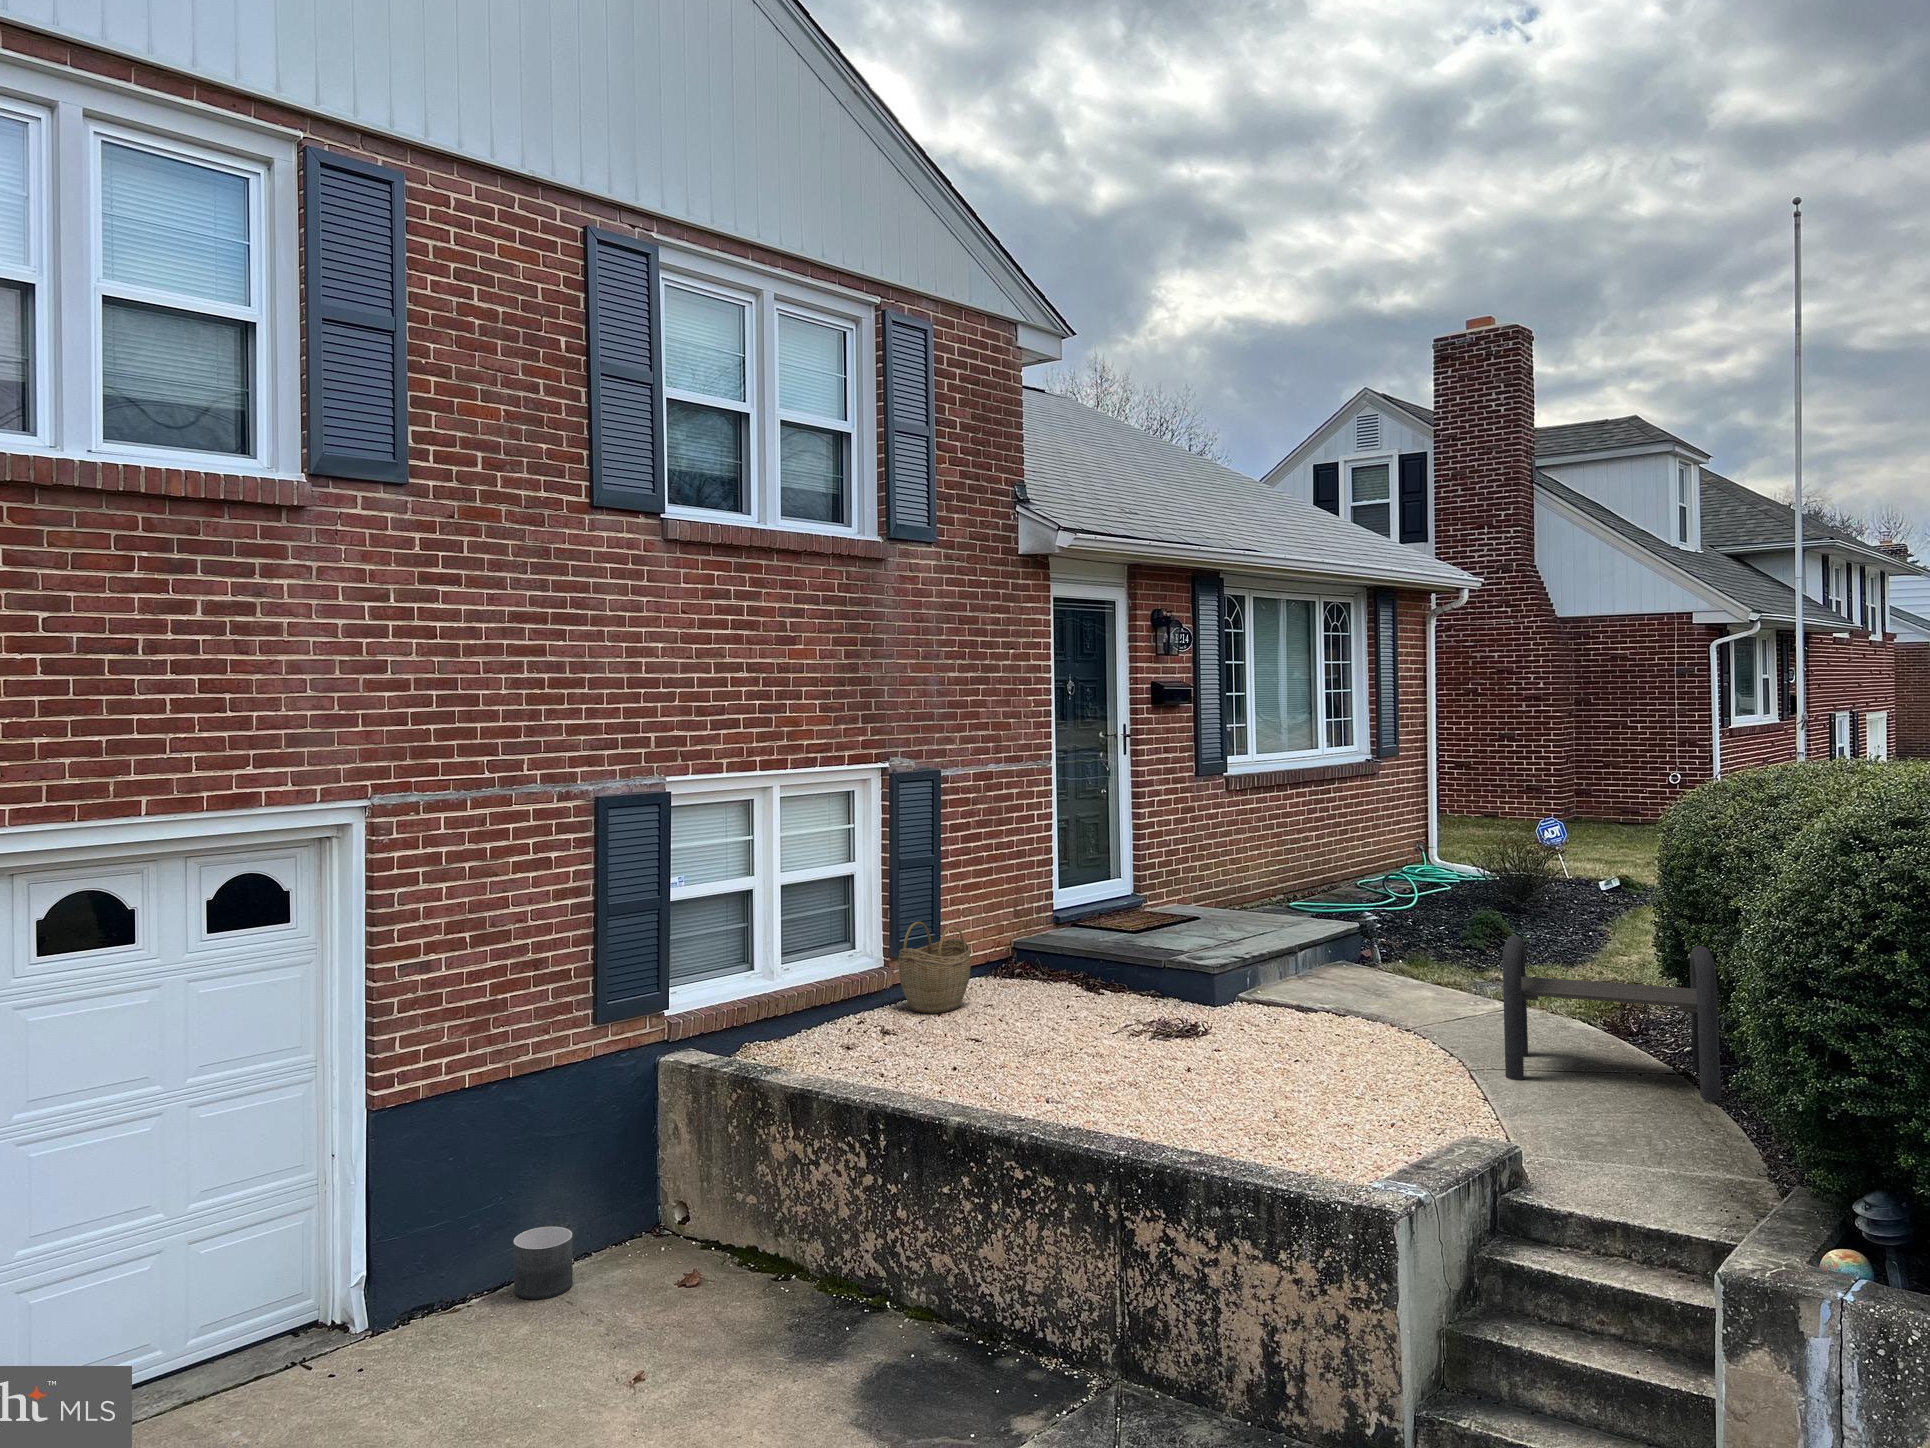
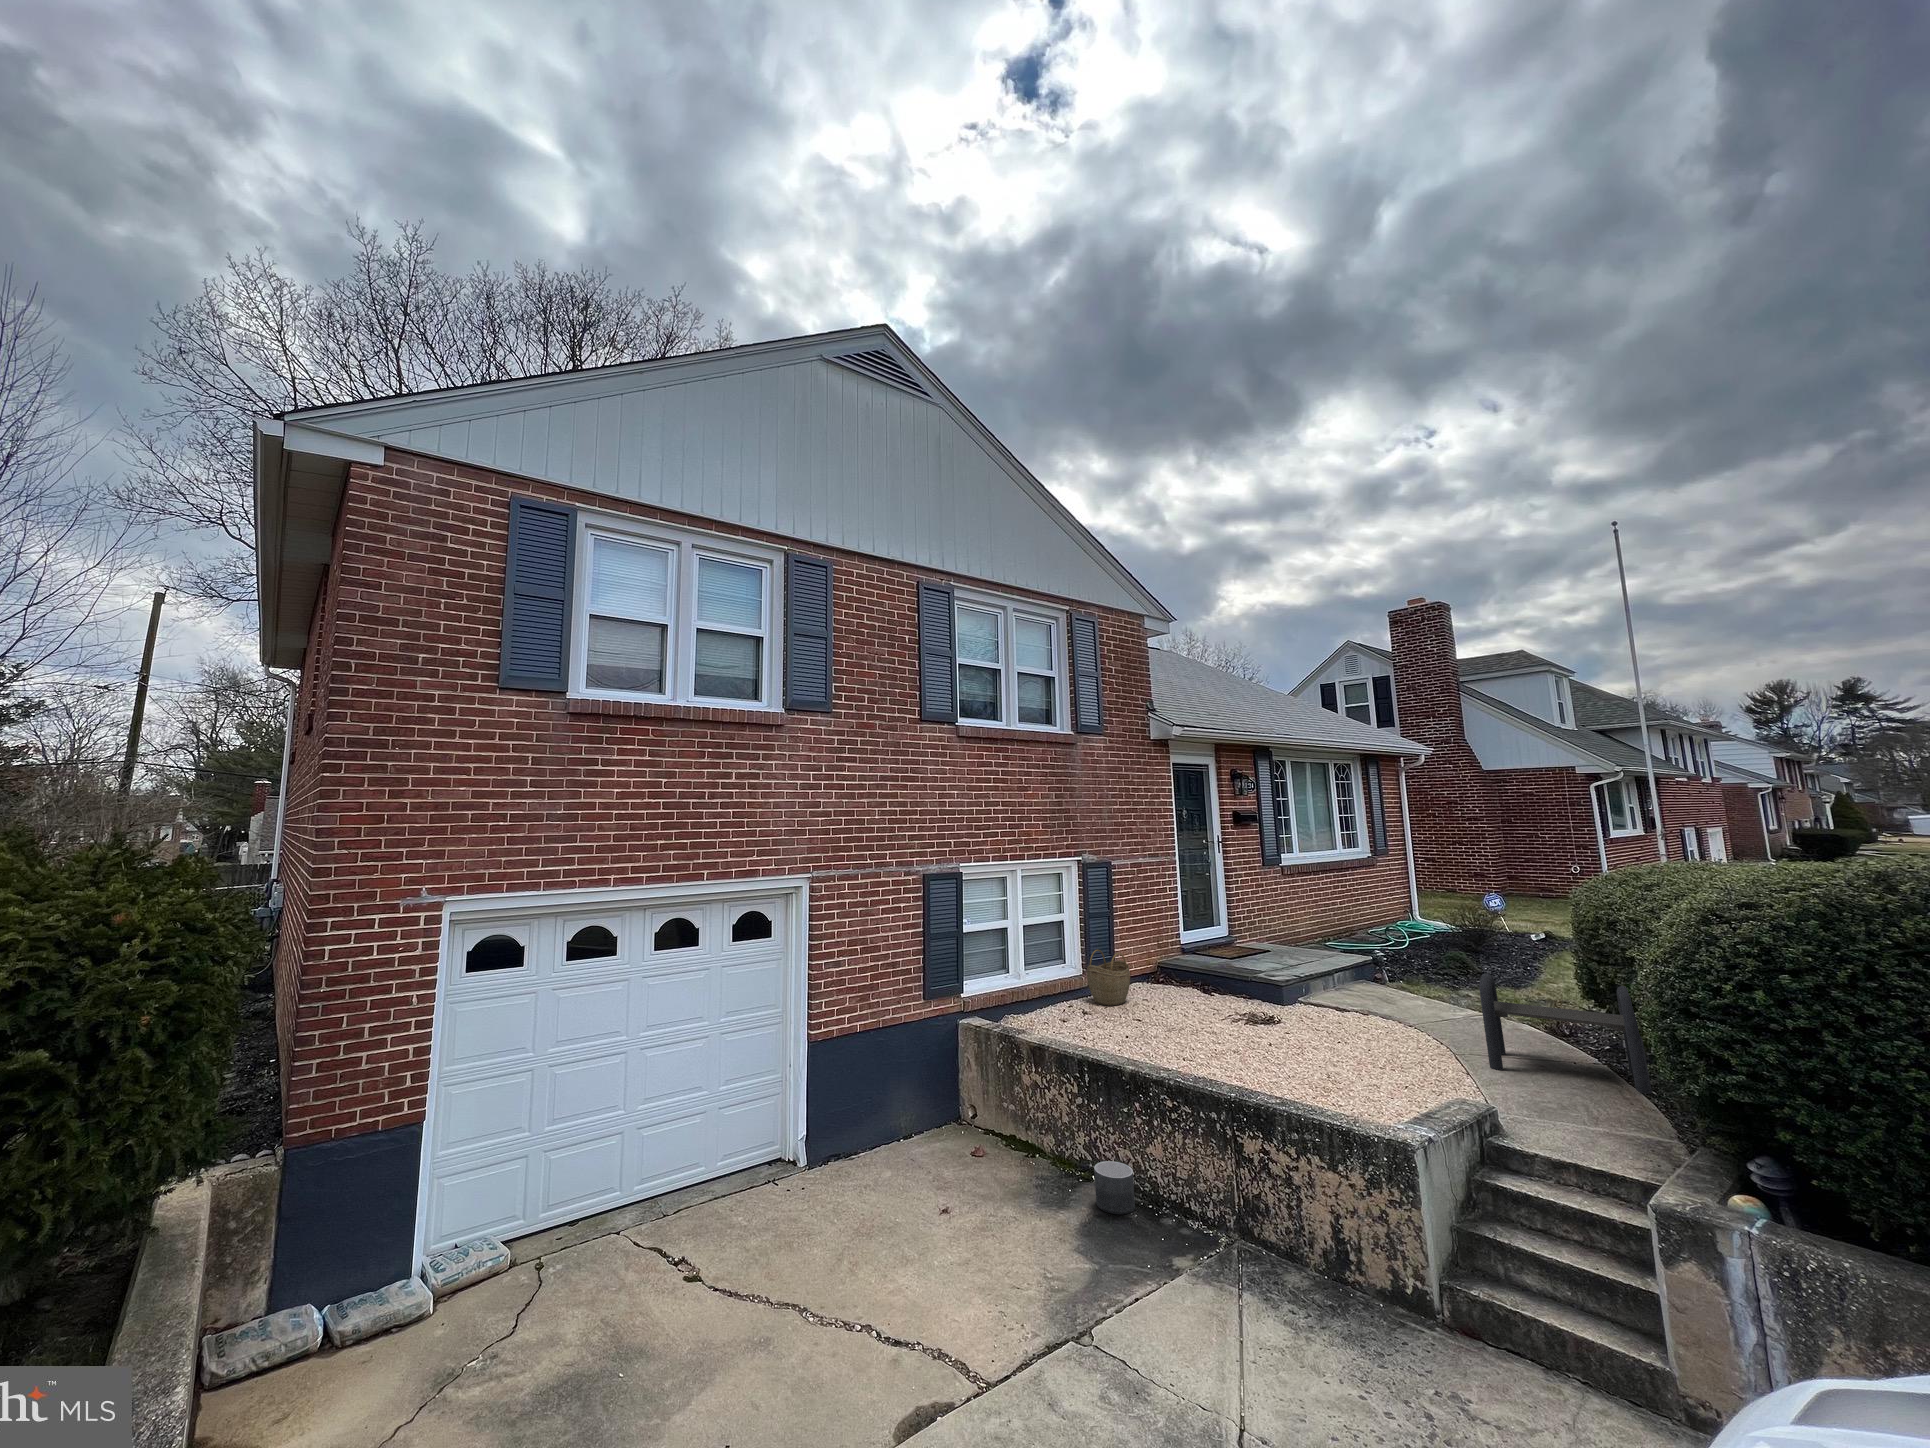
planter: present [513,1227,573,1299] -> present [1094,1161,1135,1214]

